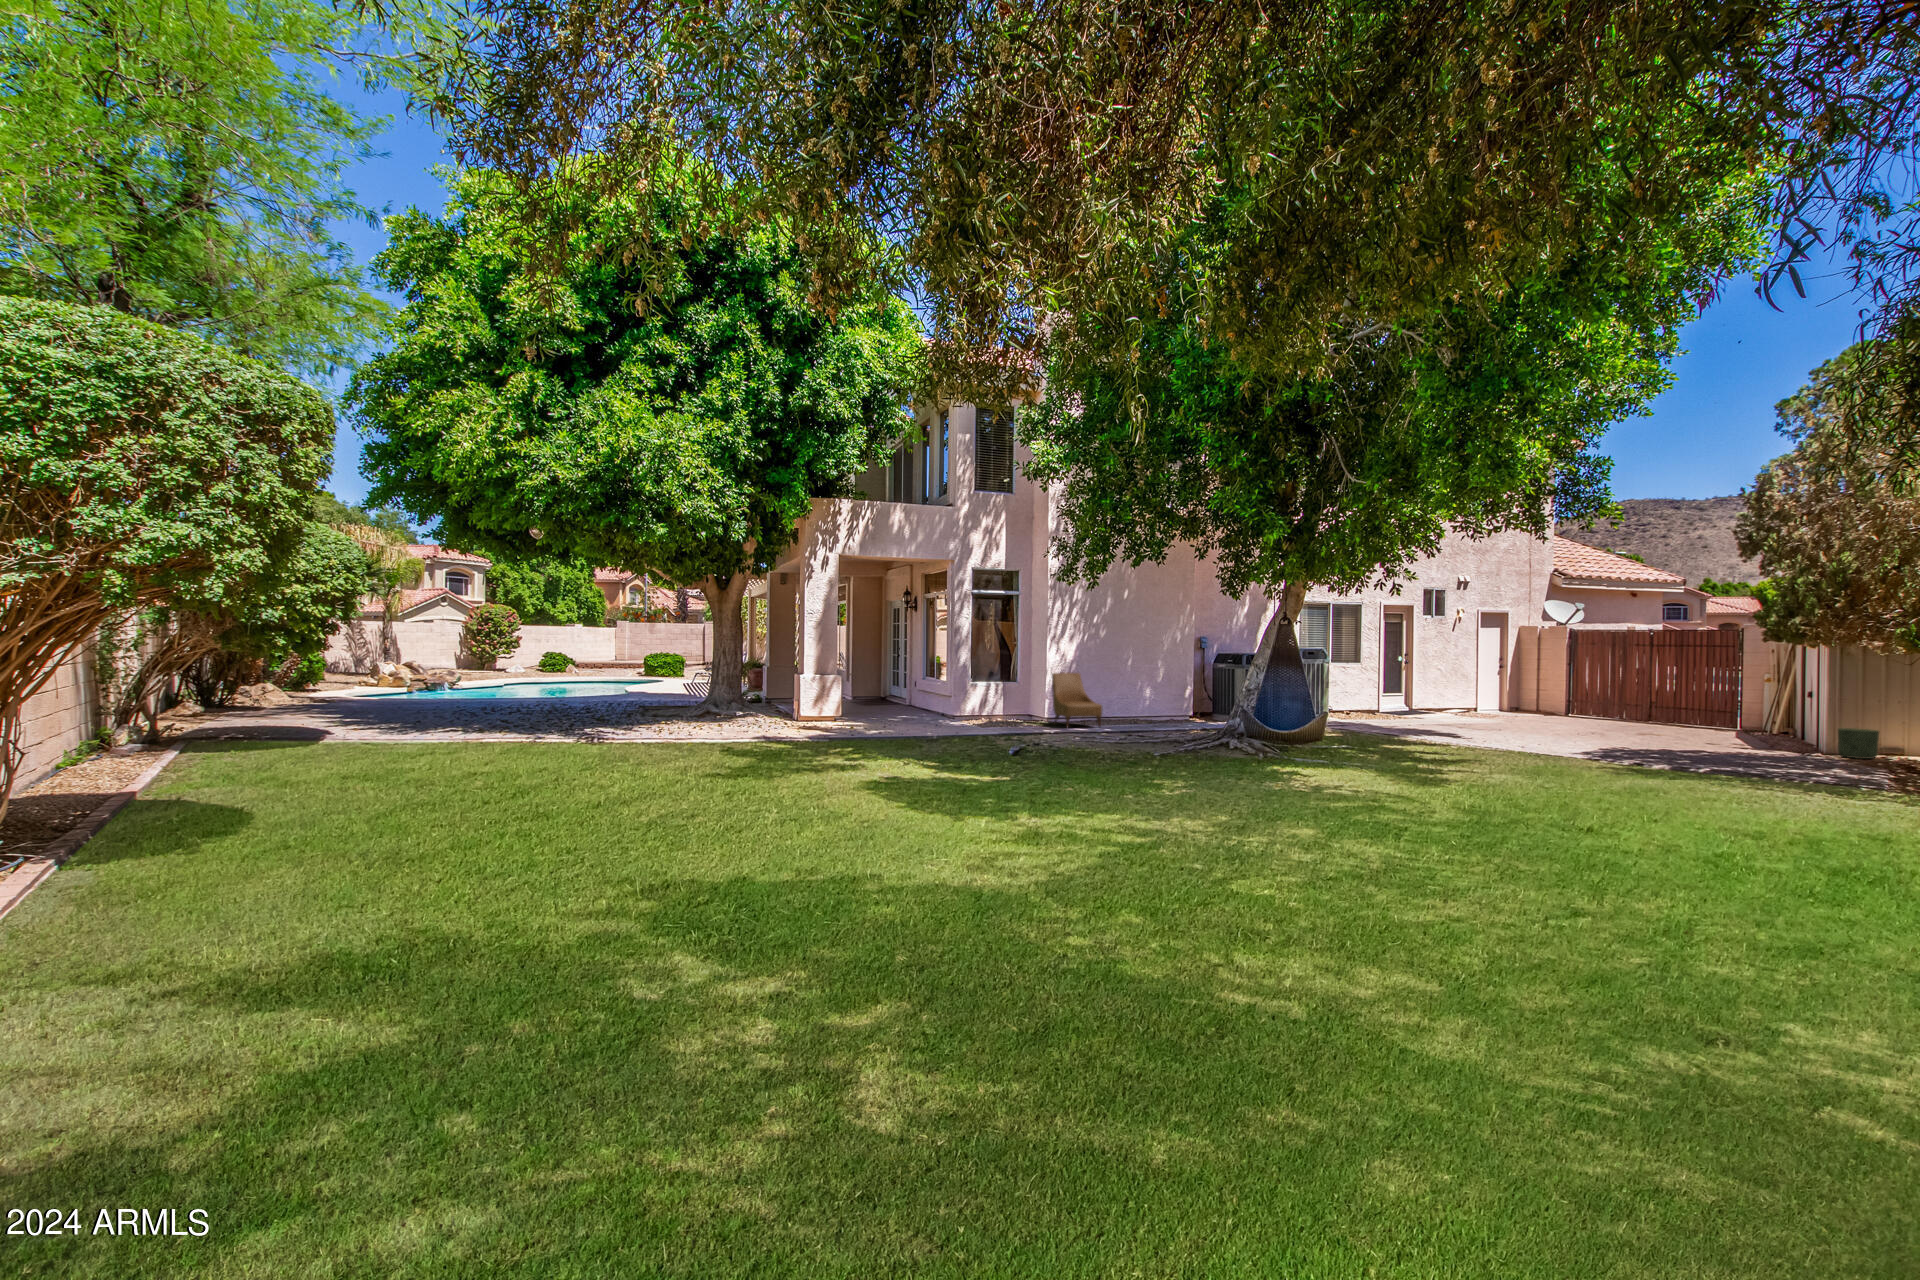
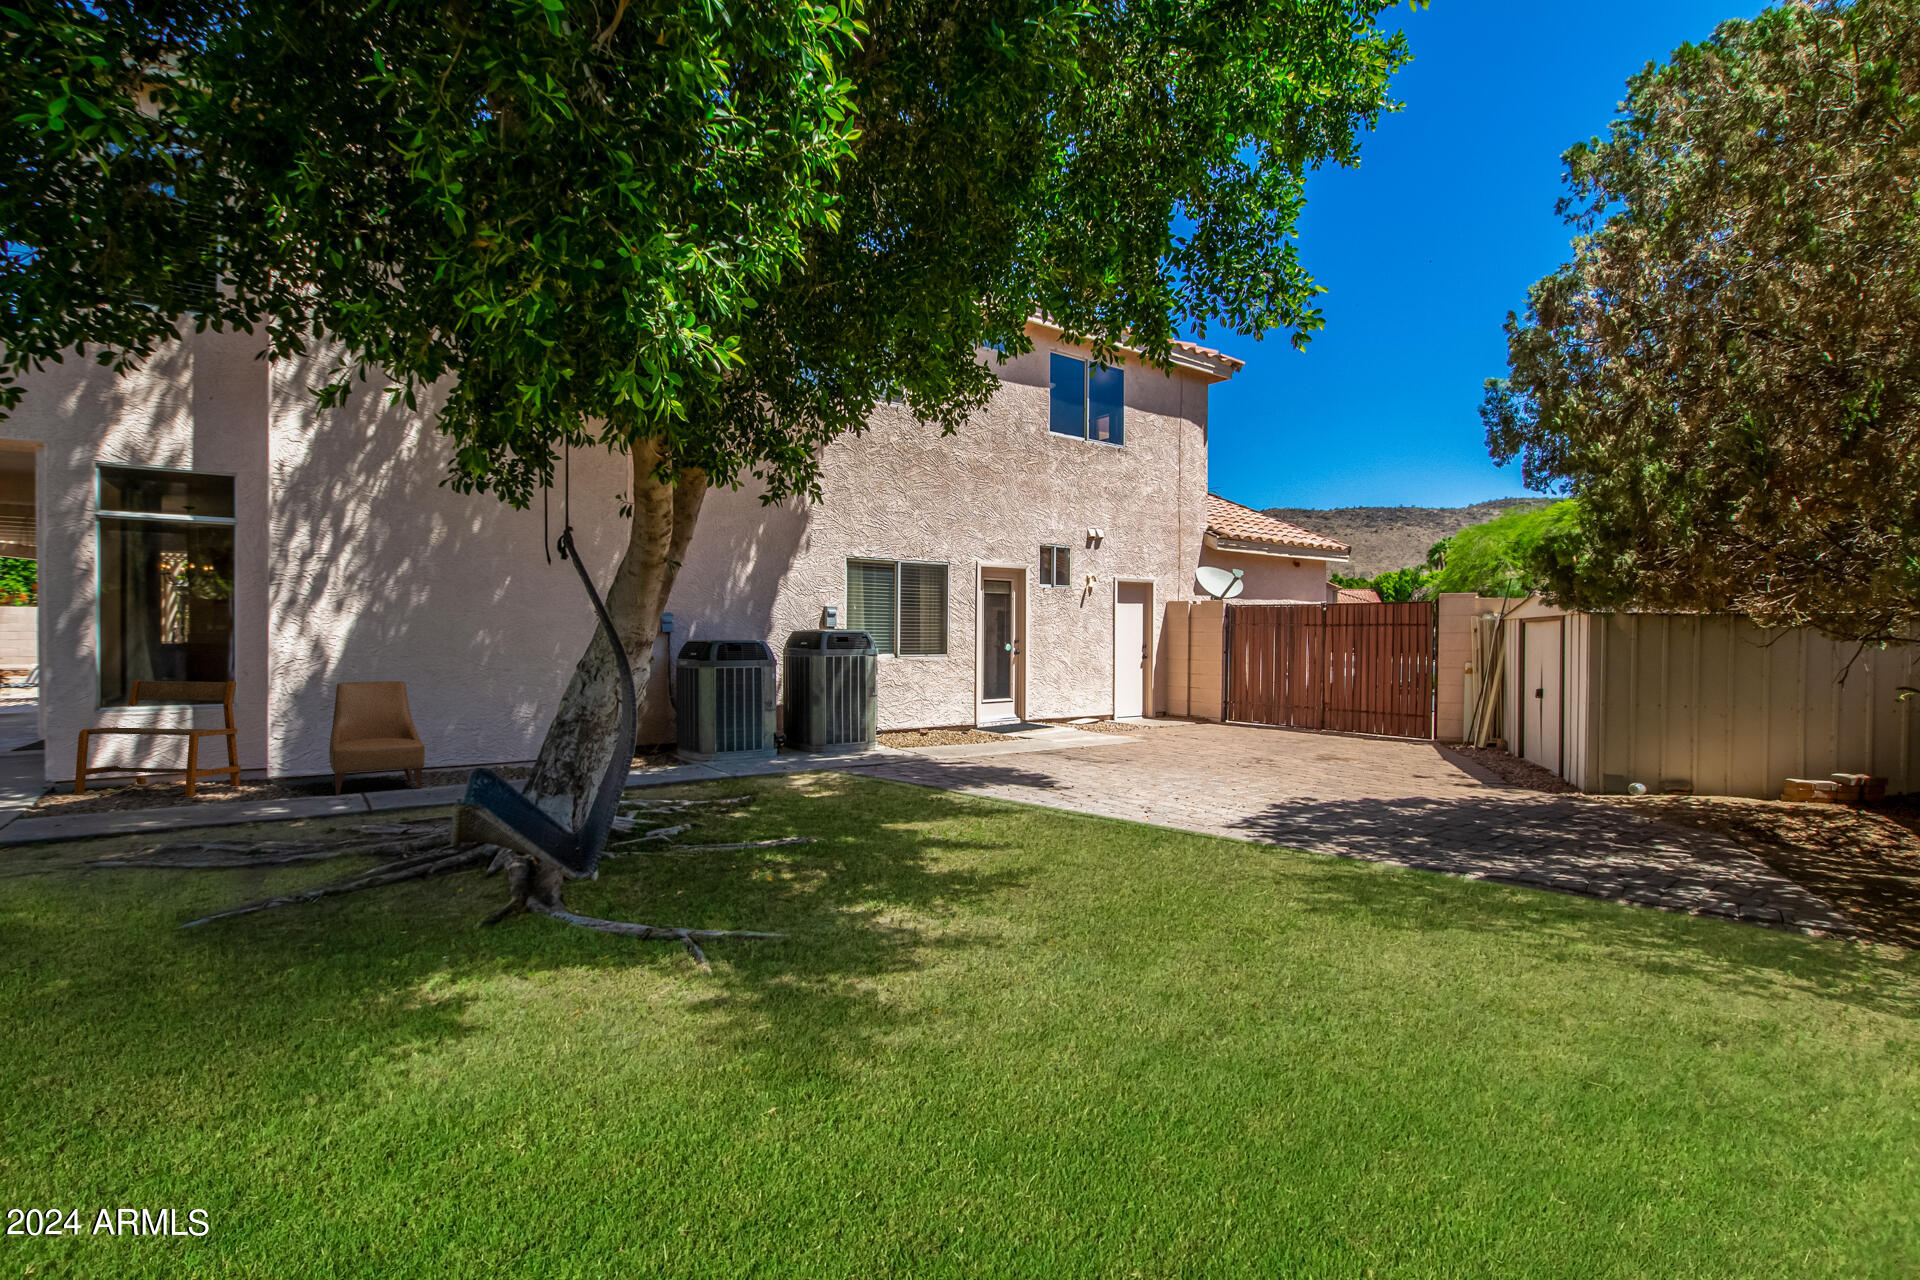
bench: none [945,670,1009,727] -> present [74,680,241,797]
planter: present [1838,728,1879,759] -> none [1613,754,1674,805]

